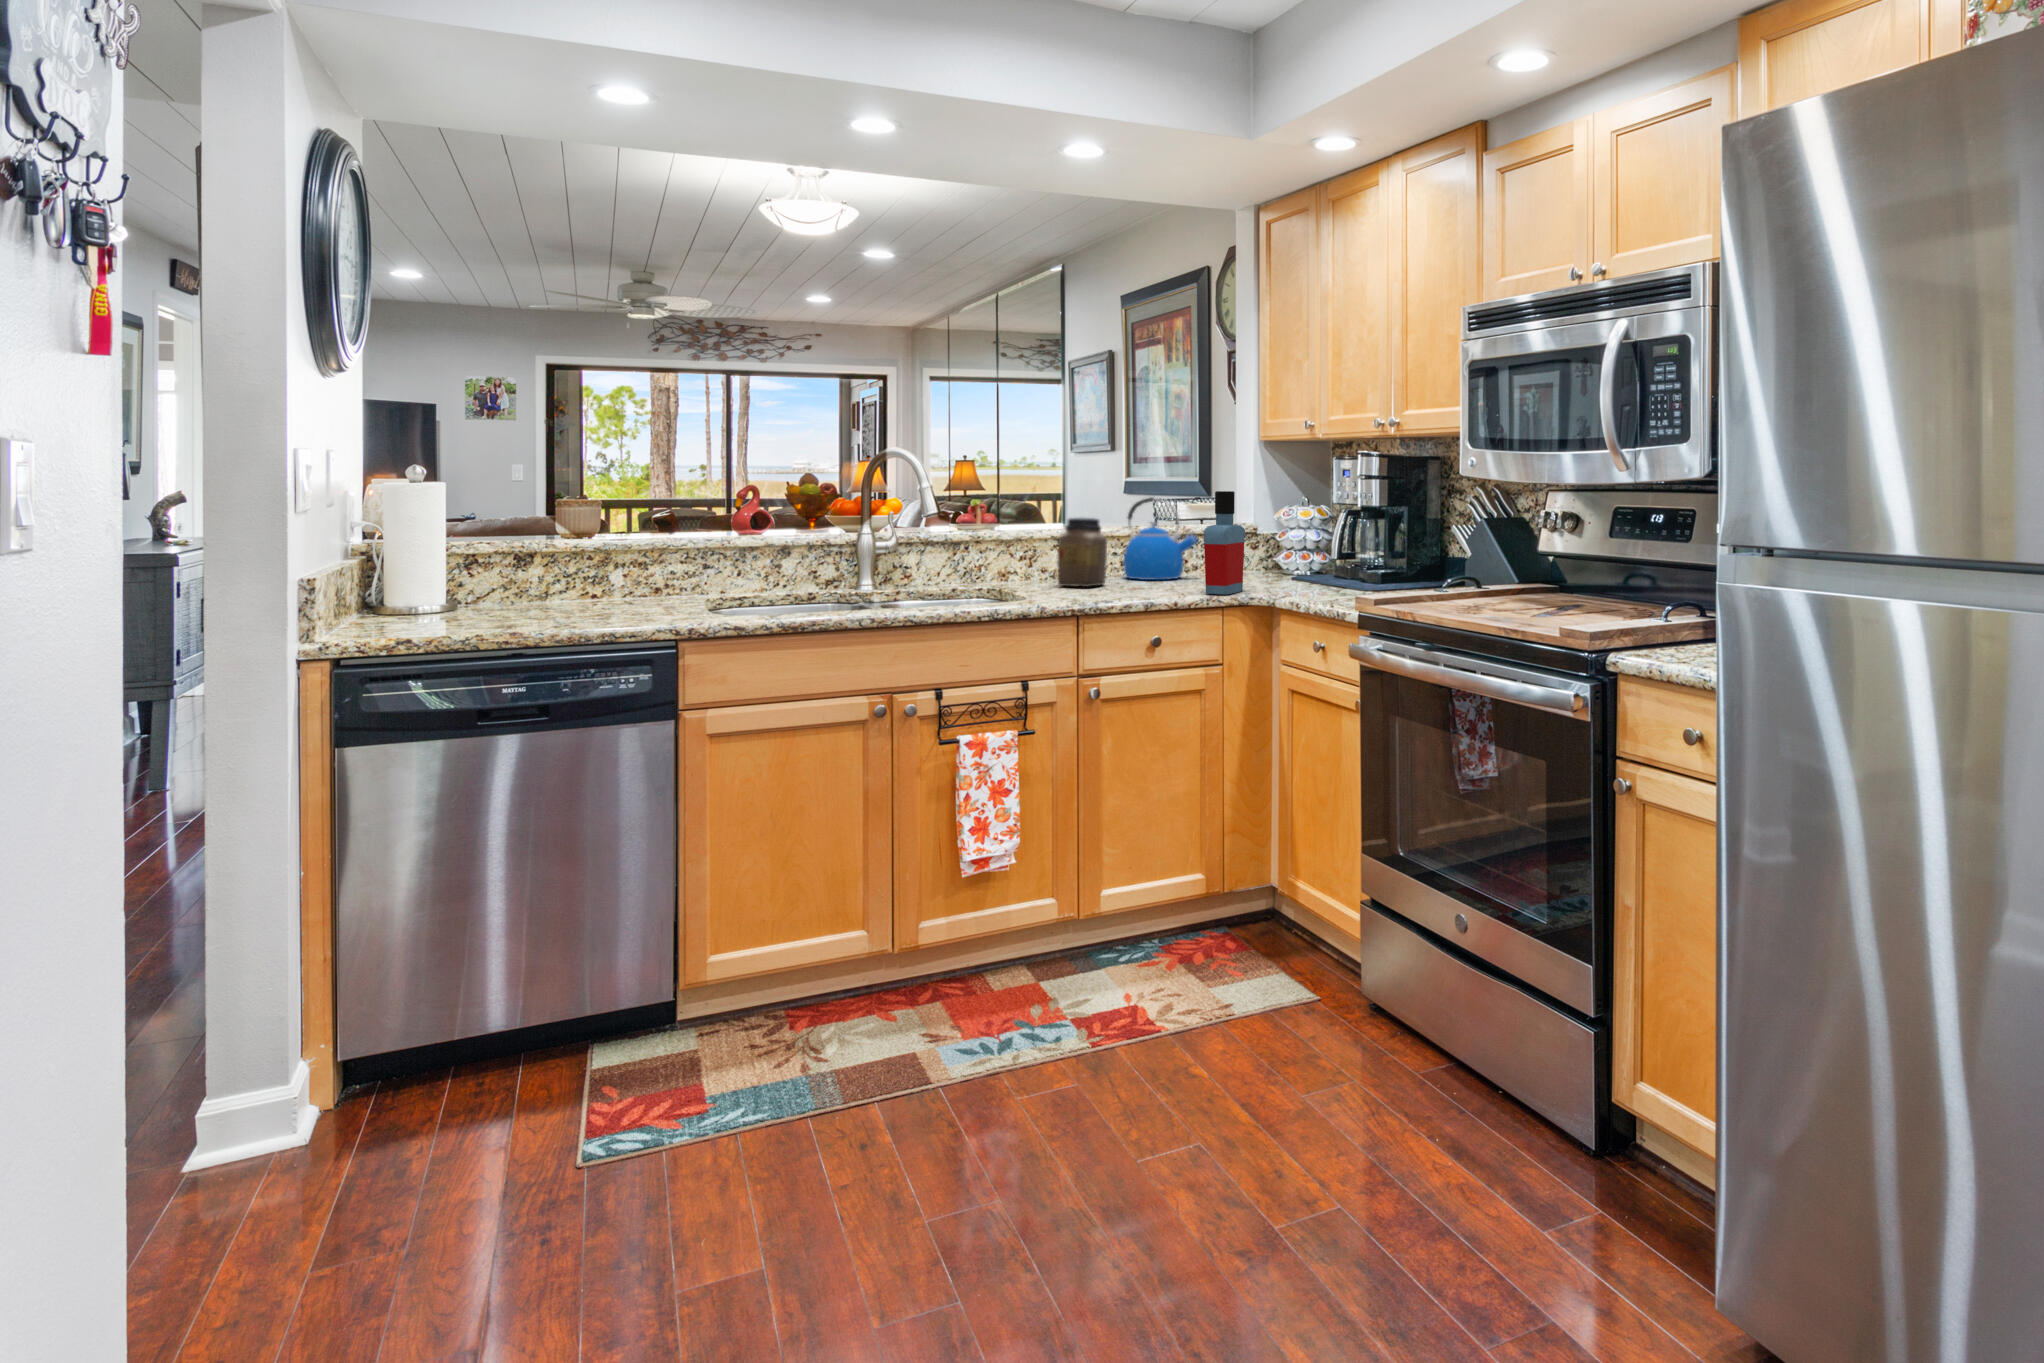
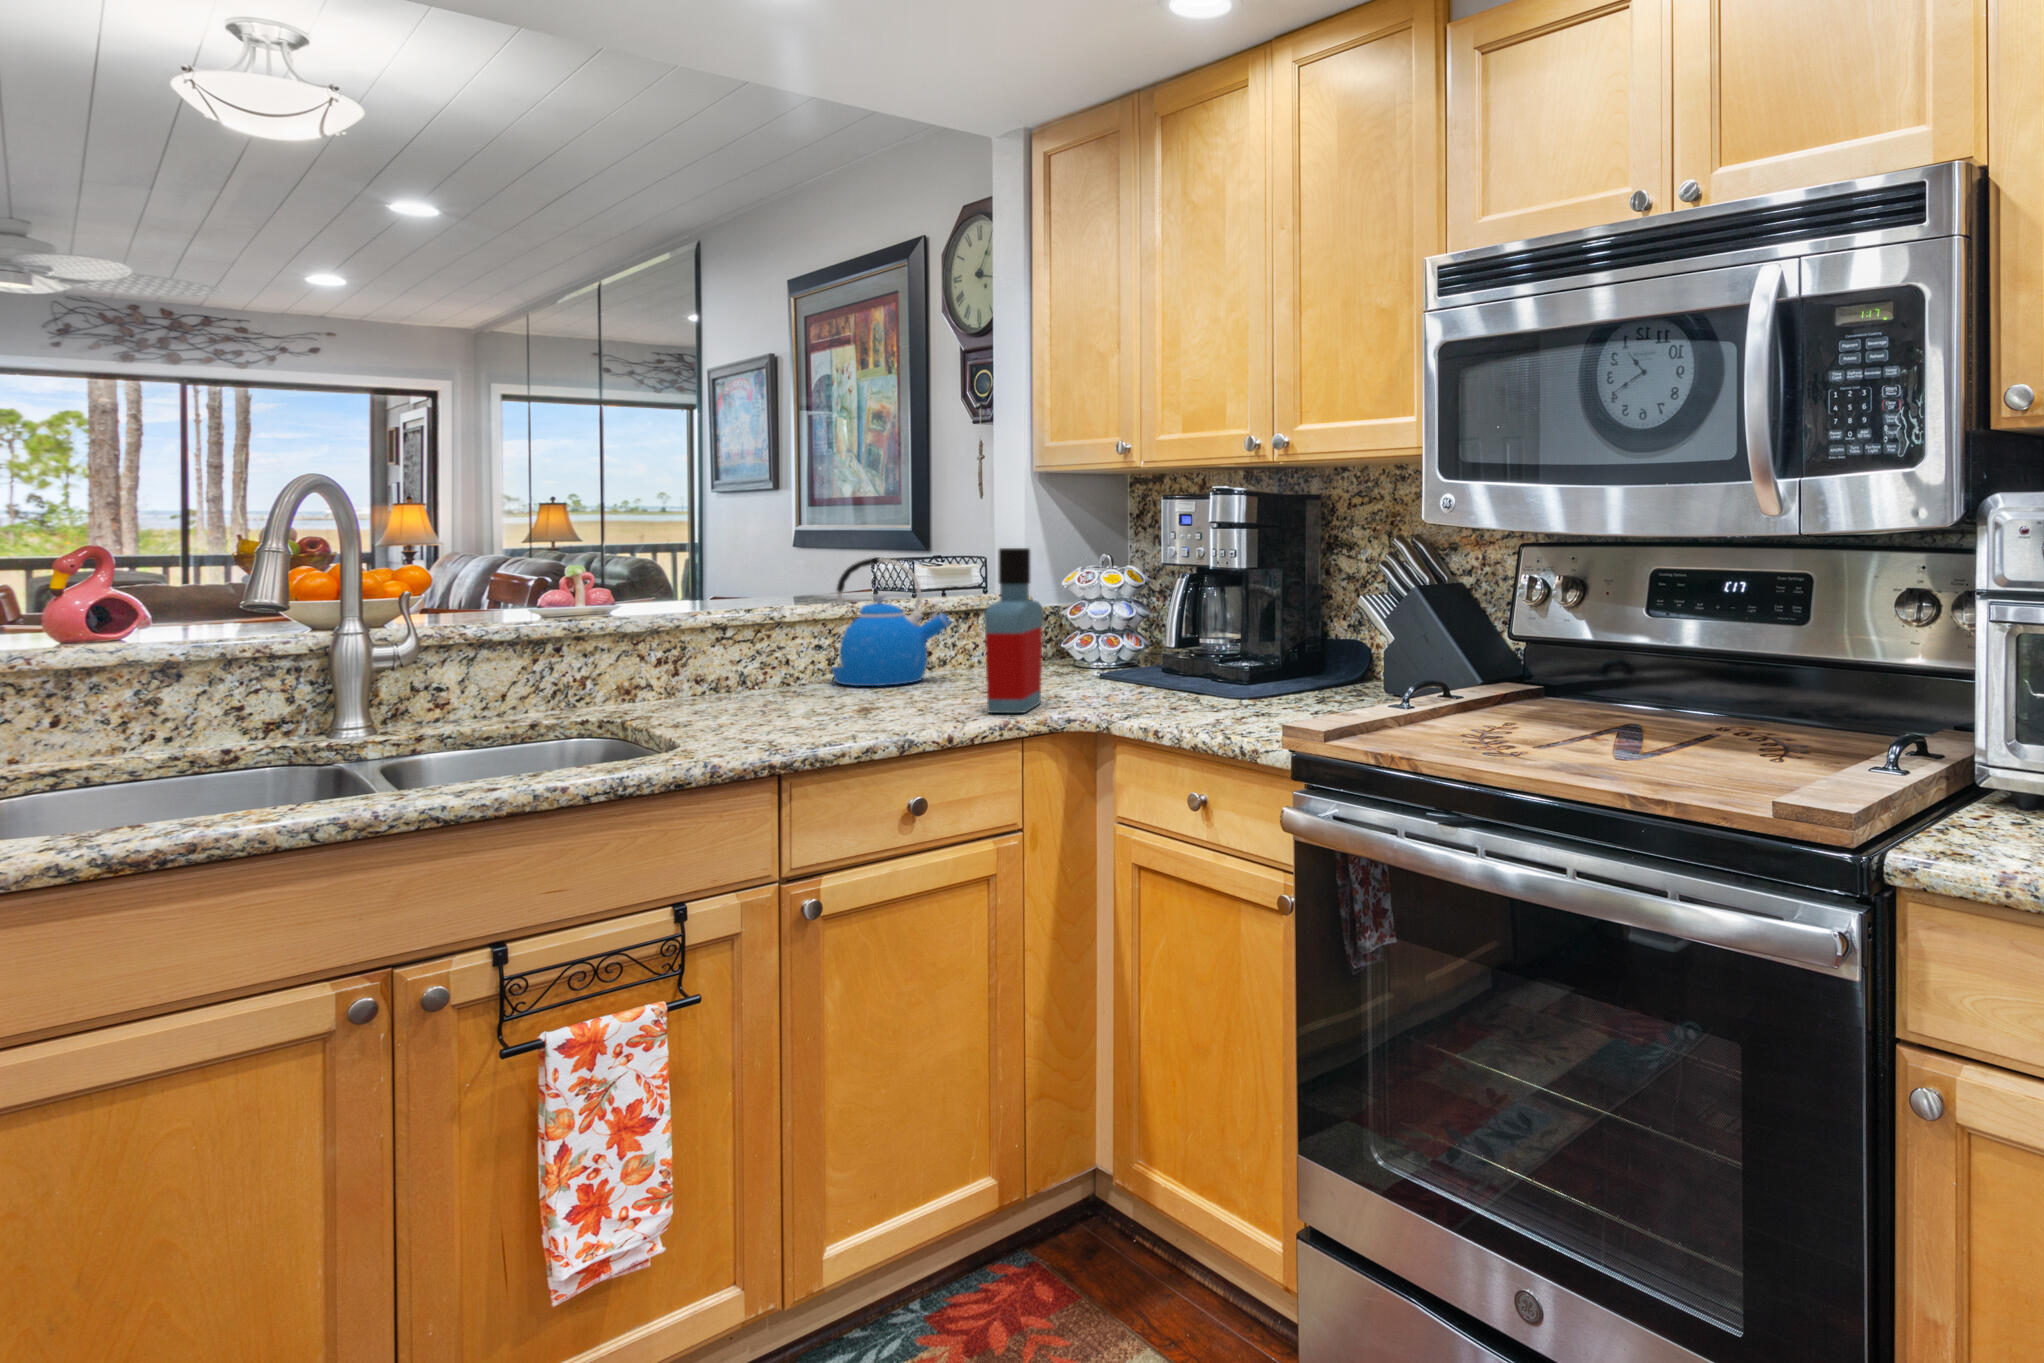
jar: present [1058,517,1107,587] -> none [727,593,812,708]

